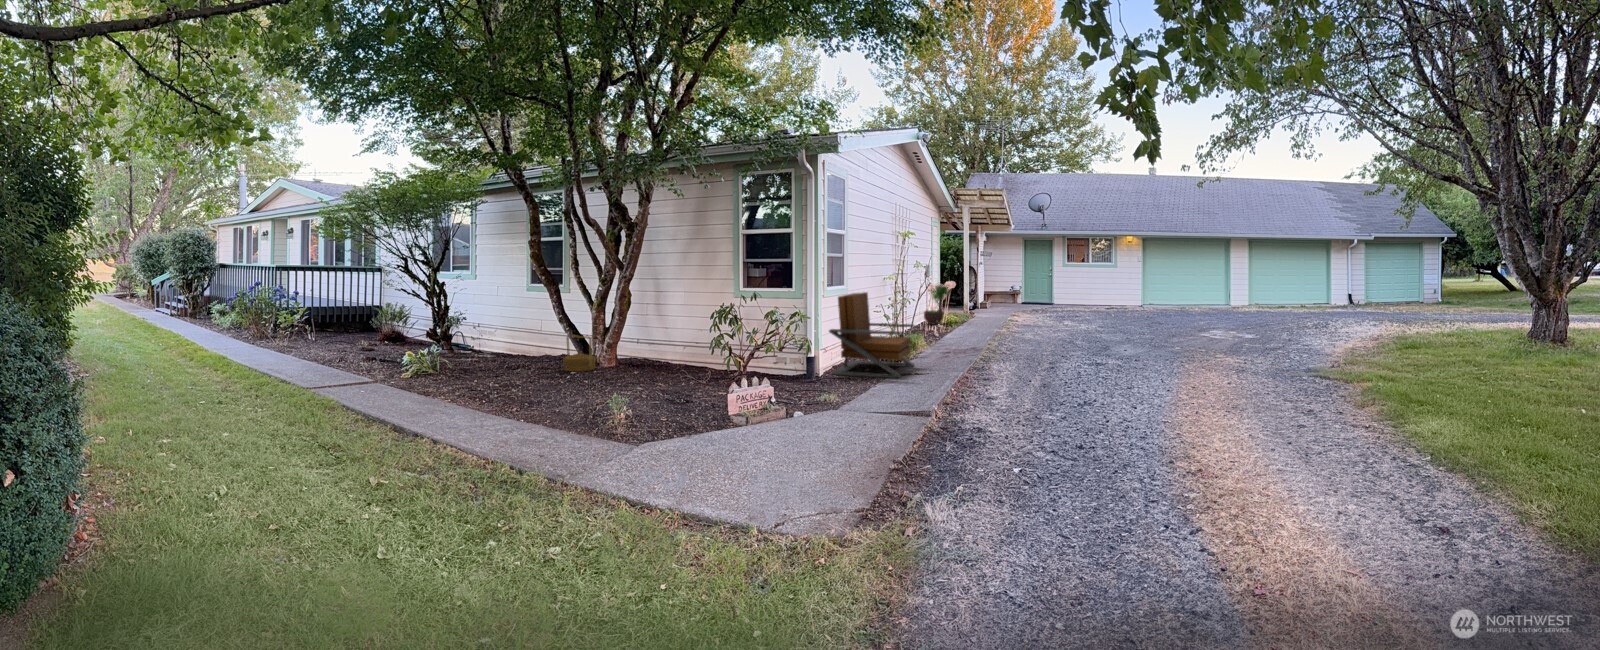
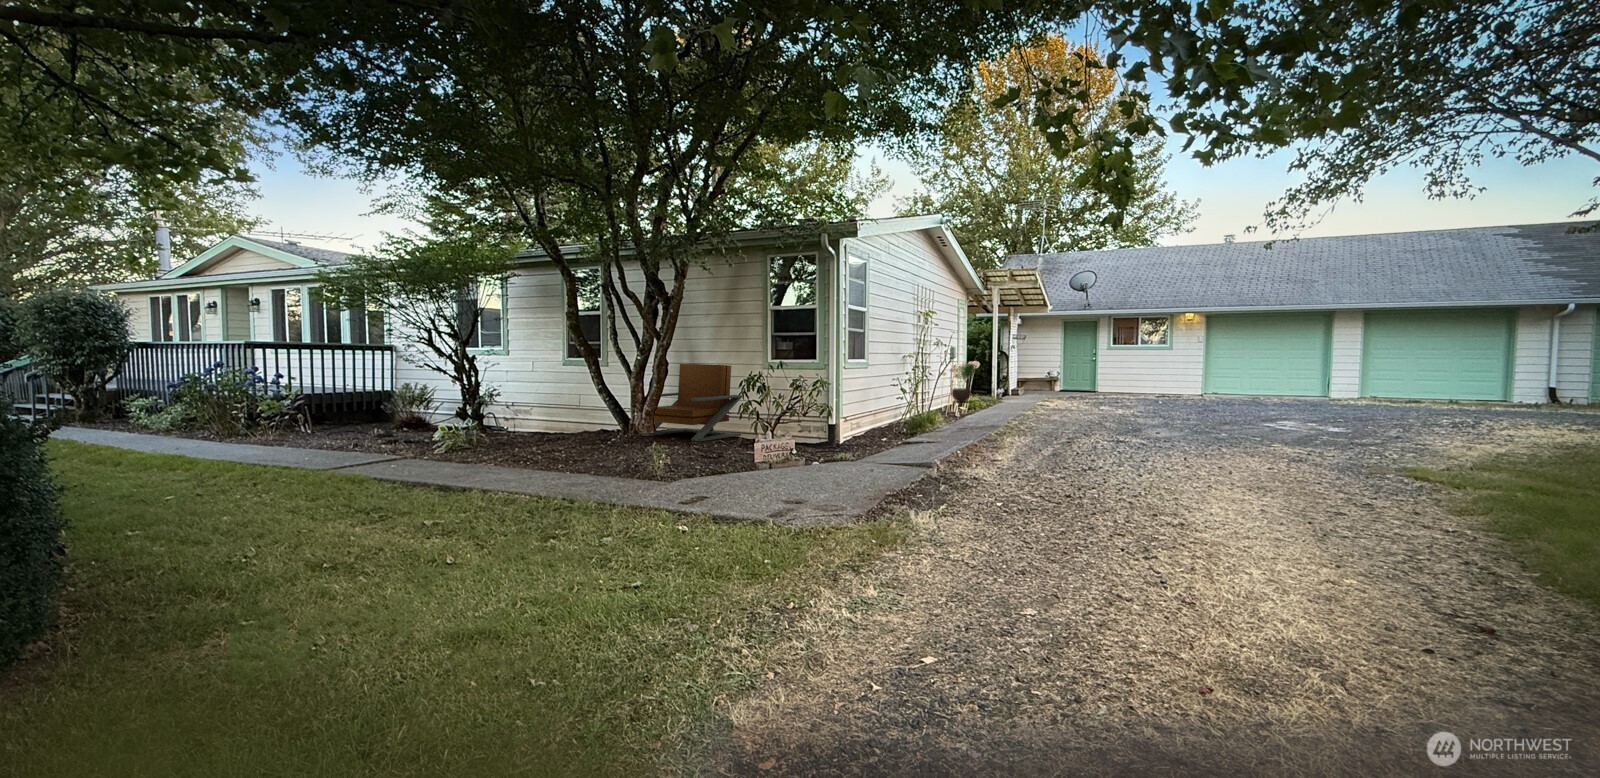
lounge chair: present [829,292,914,378] -> present [642,364,742,441]
woven basket: present [563,334,595,372] -> none [603,402,633,436]

